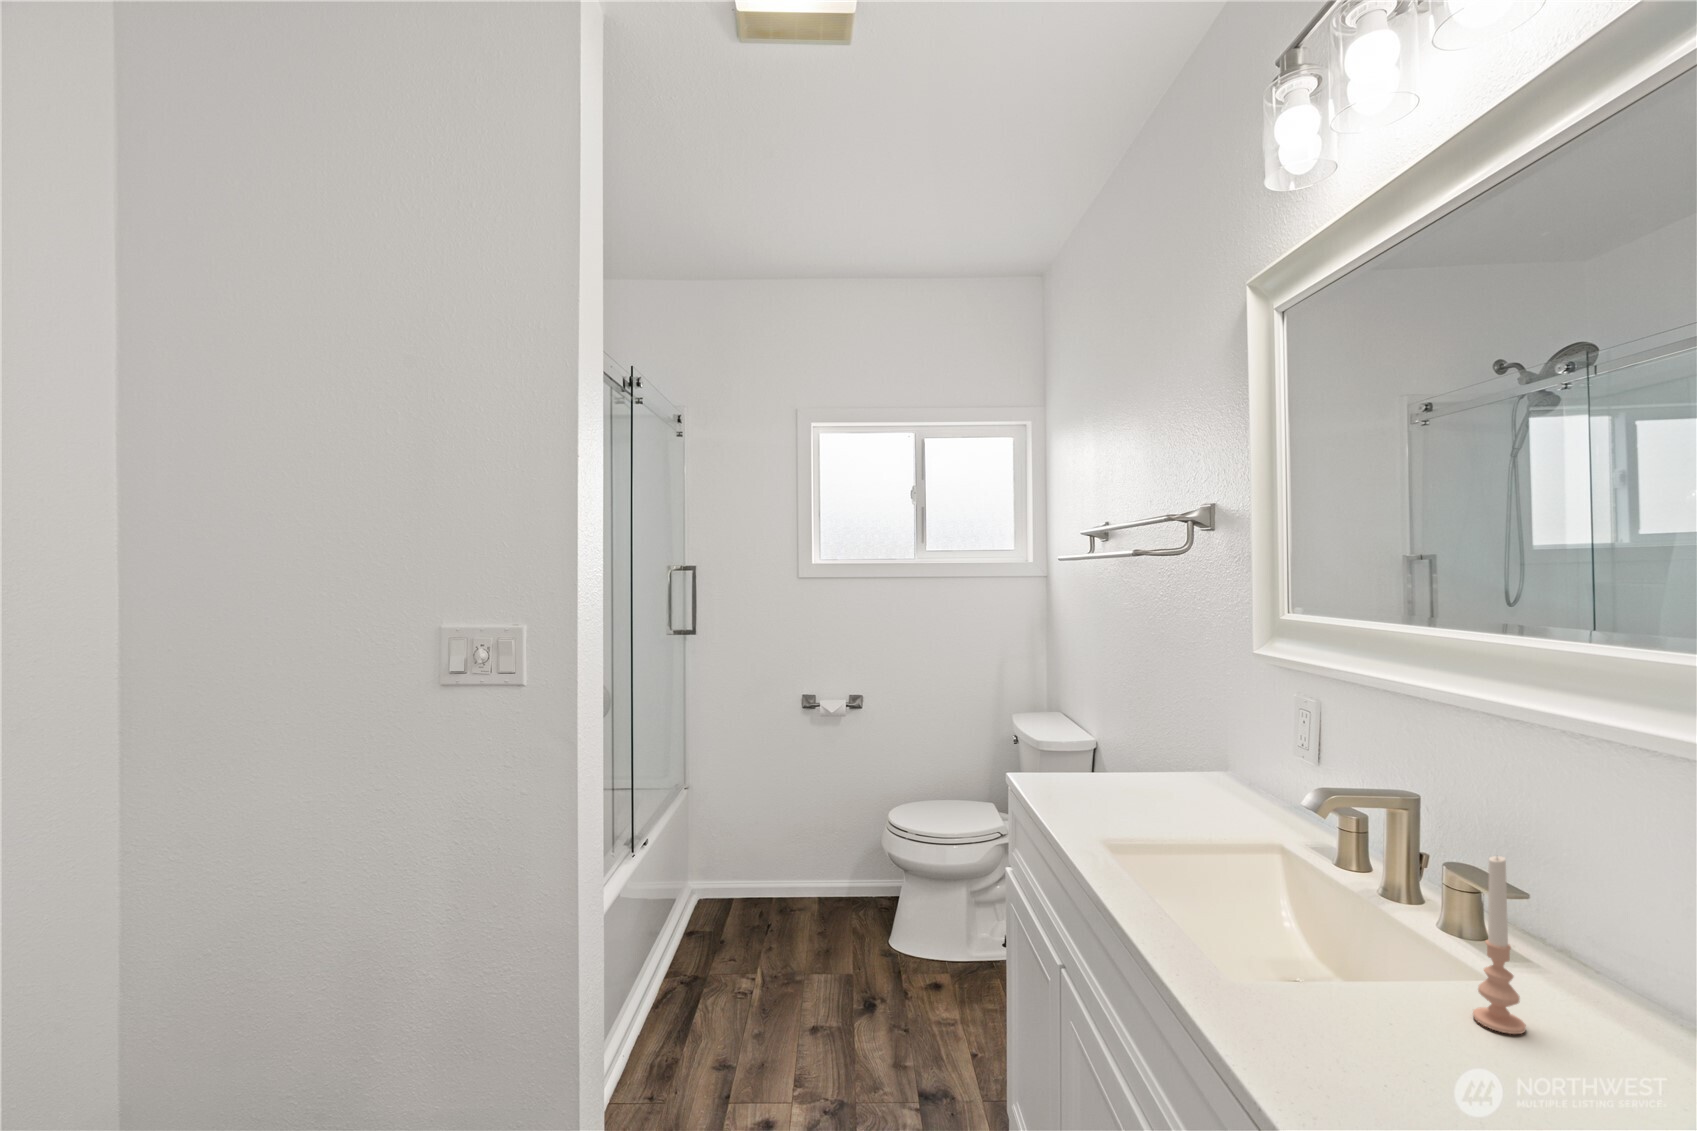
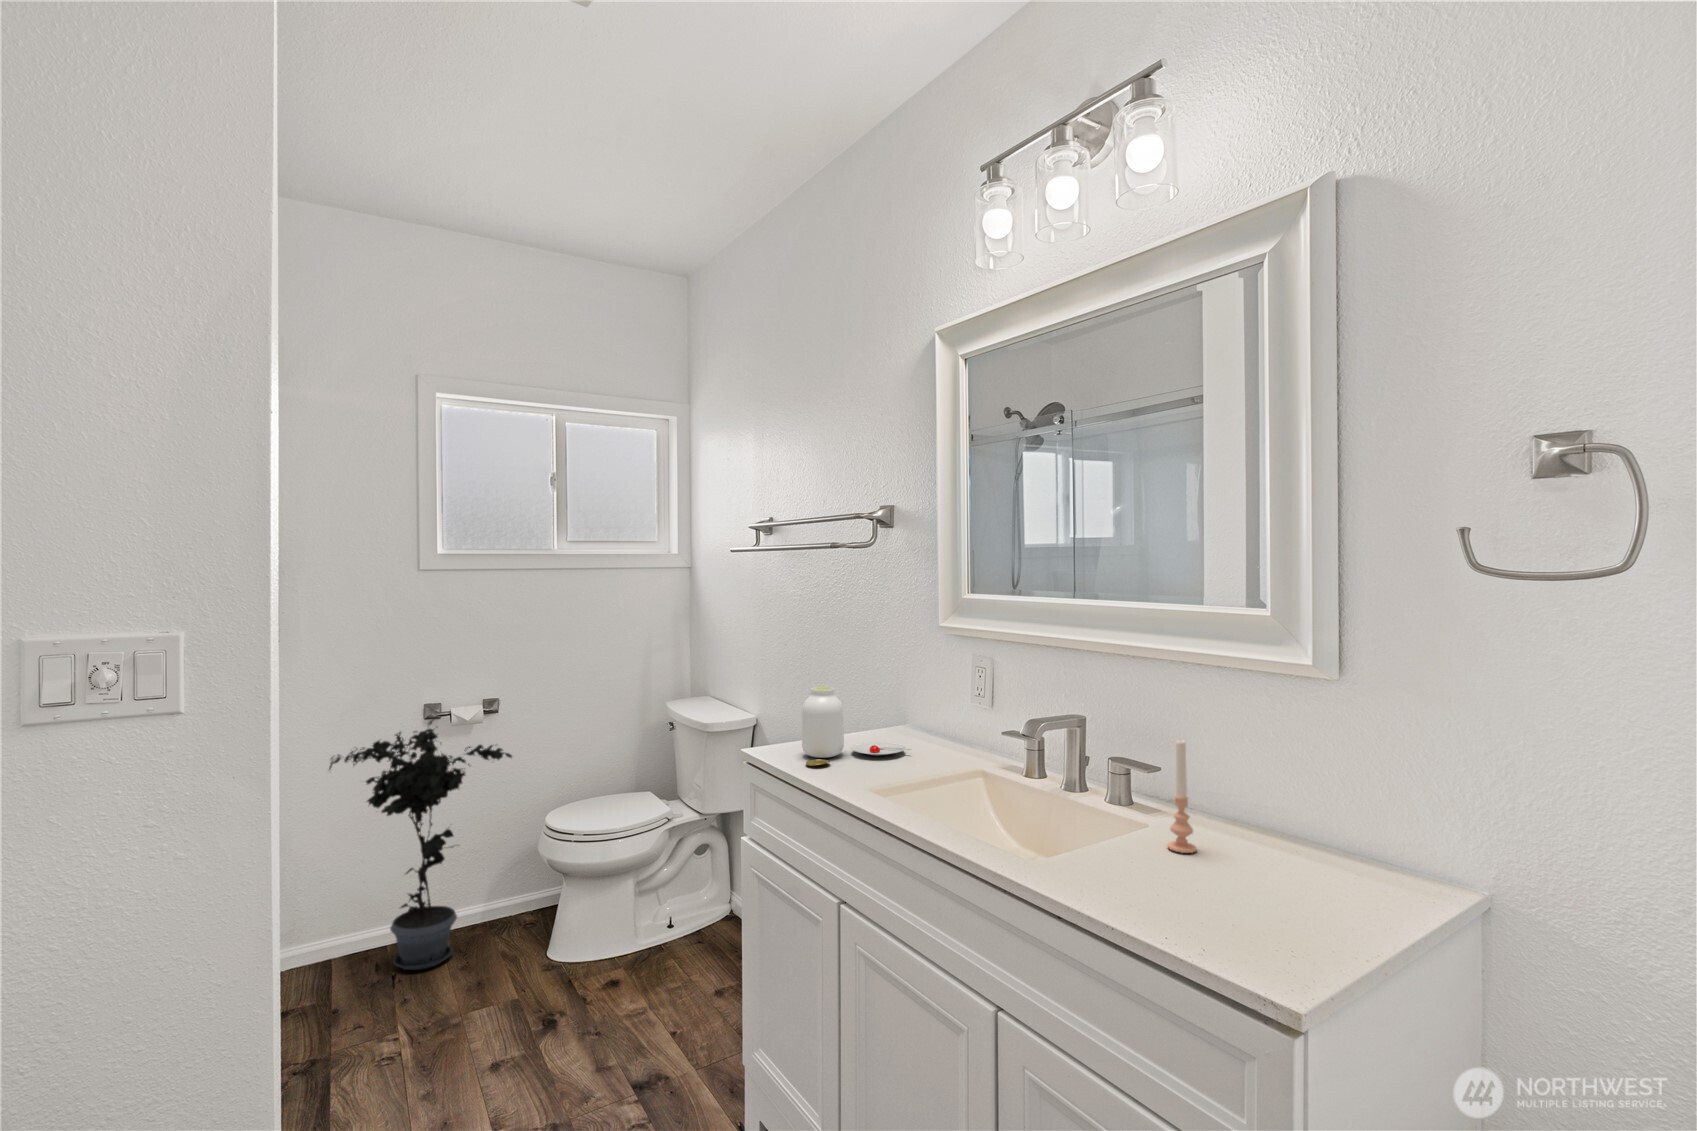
potted plant: none [725,707,865,926] -> present [329,721,512,970]
jar: none [1063,715,1201,804] -> present [802,687,911,766]

